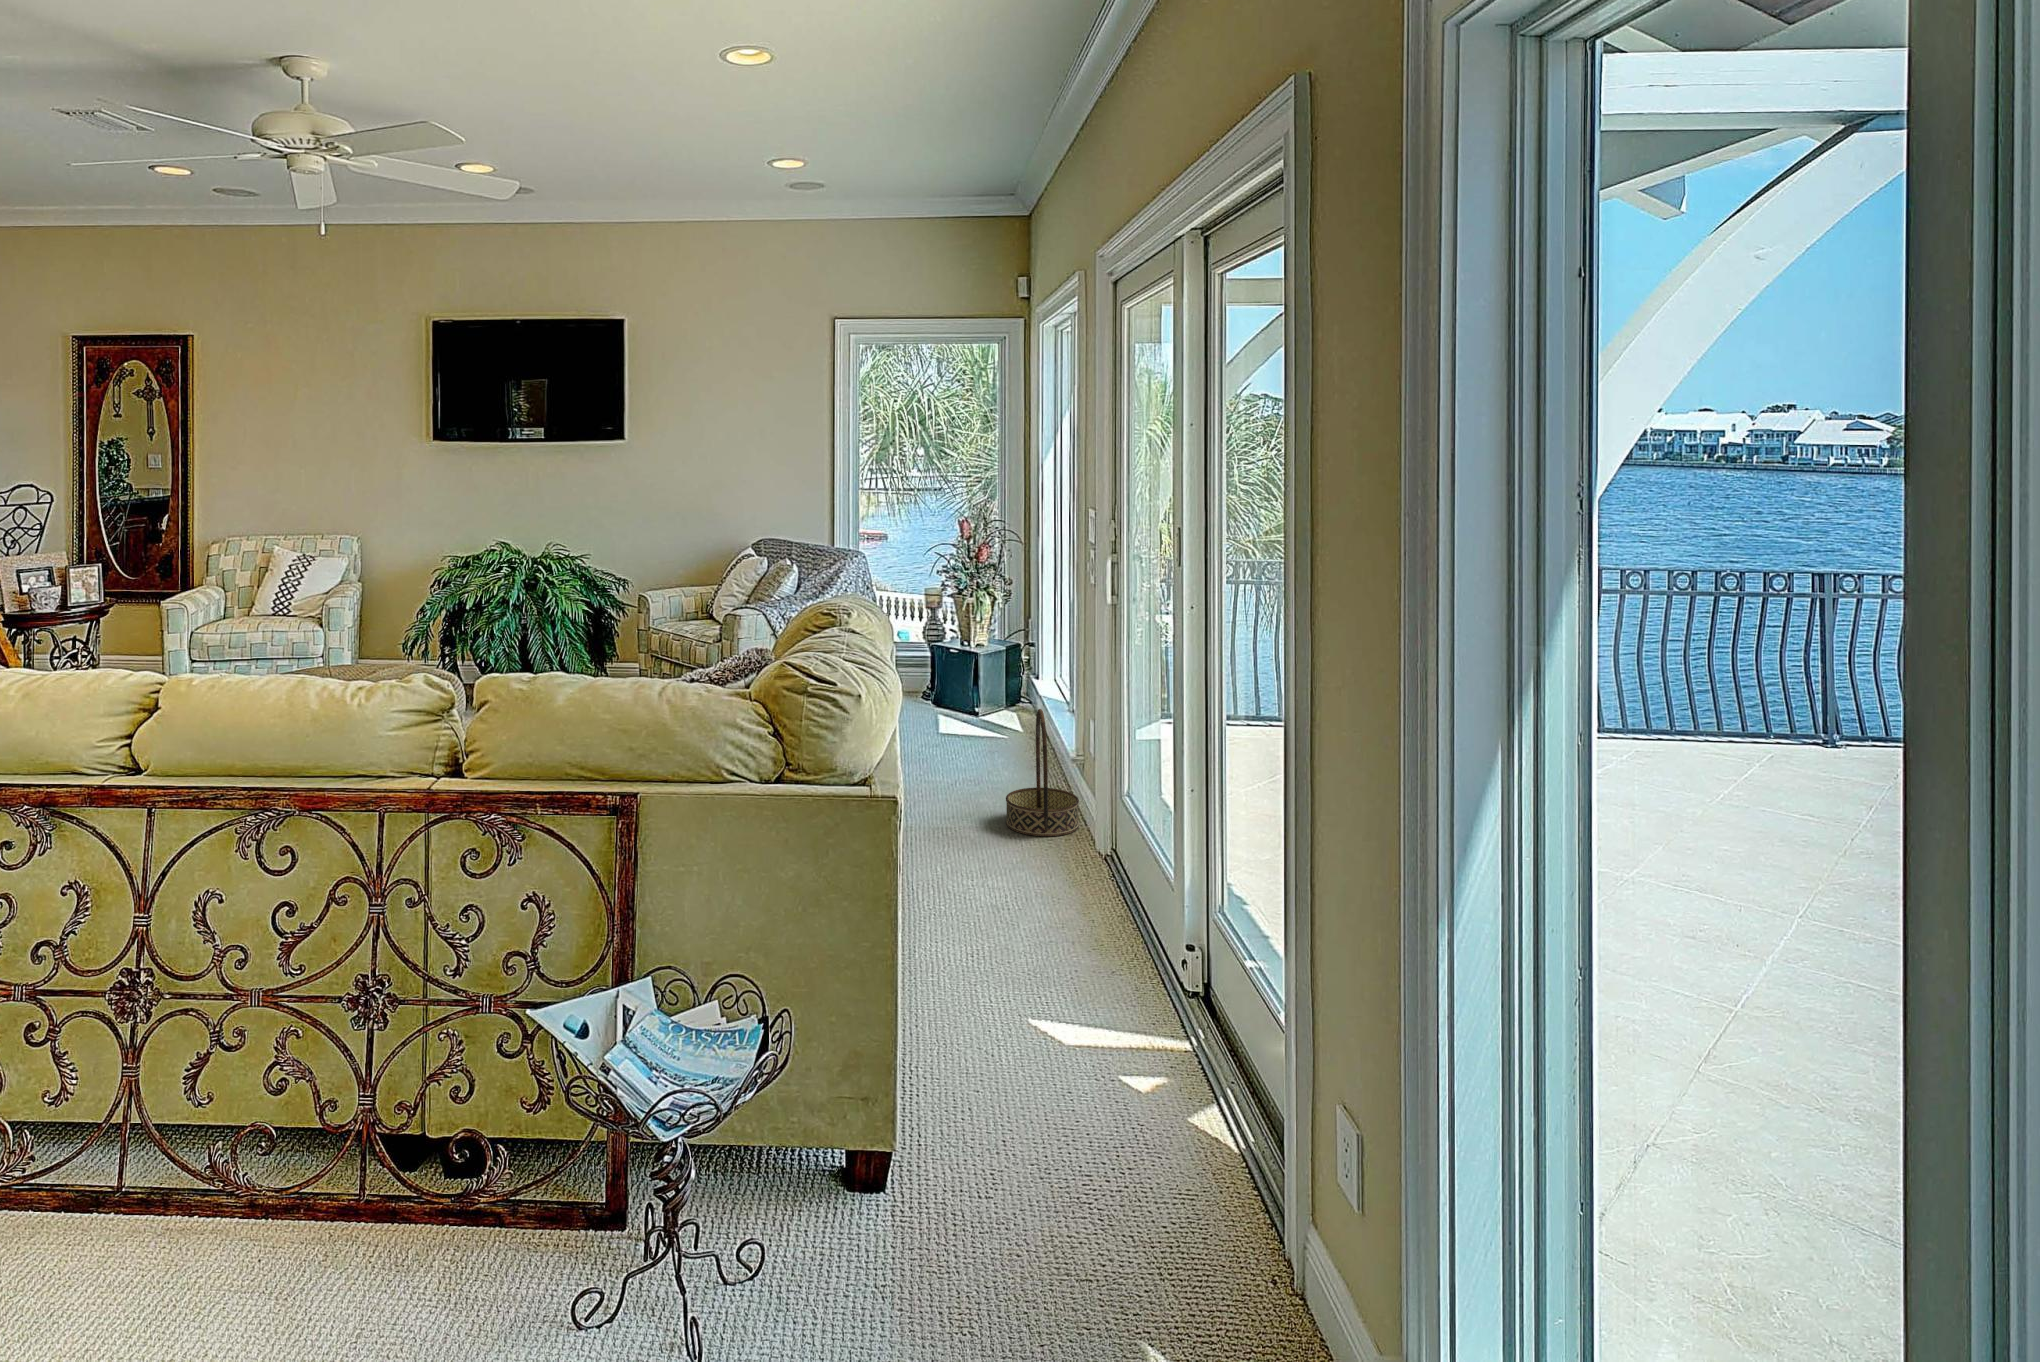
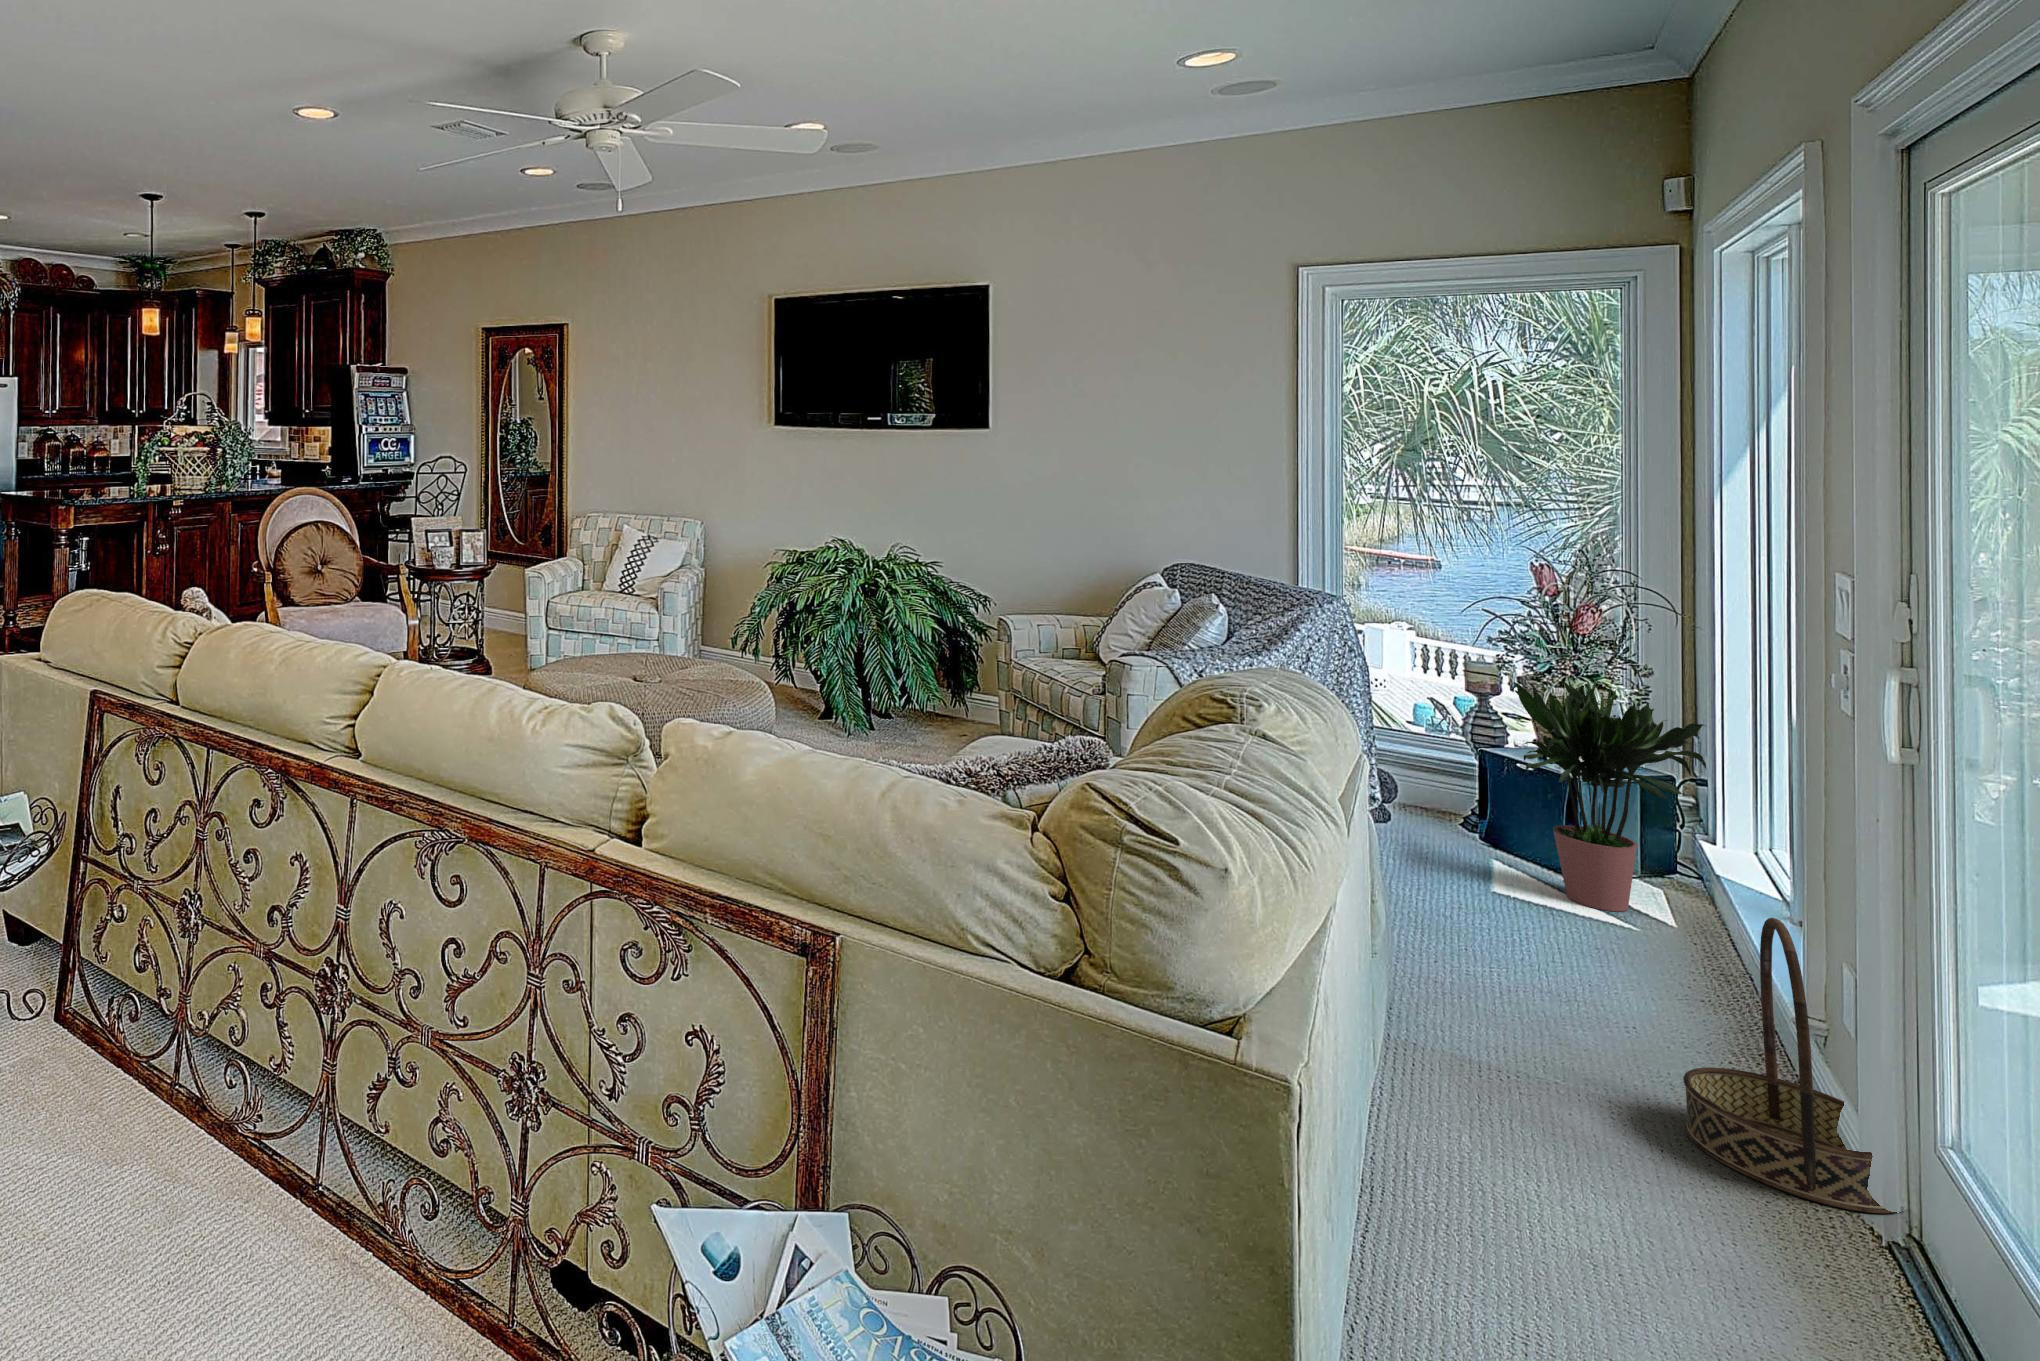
potted plant: none [949,591,1039,729] -> present [1514,680,1706,911]

